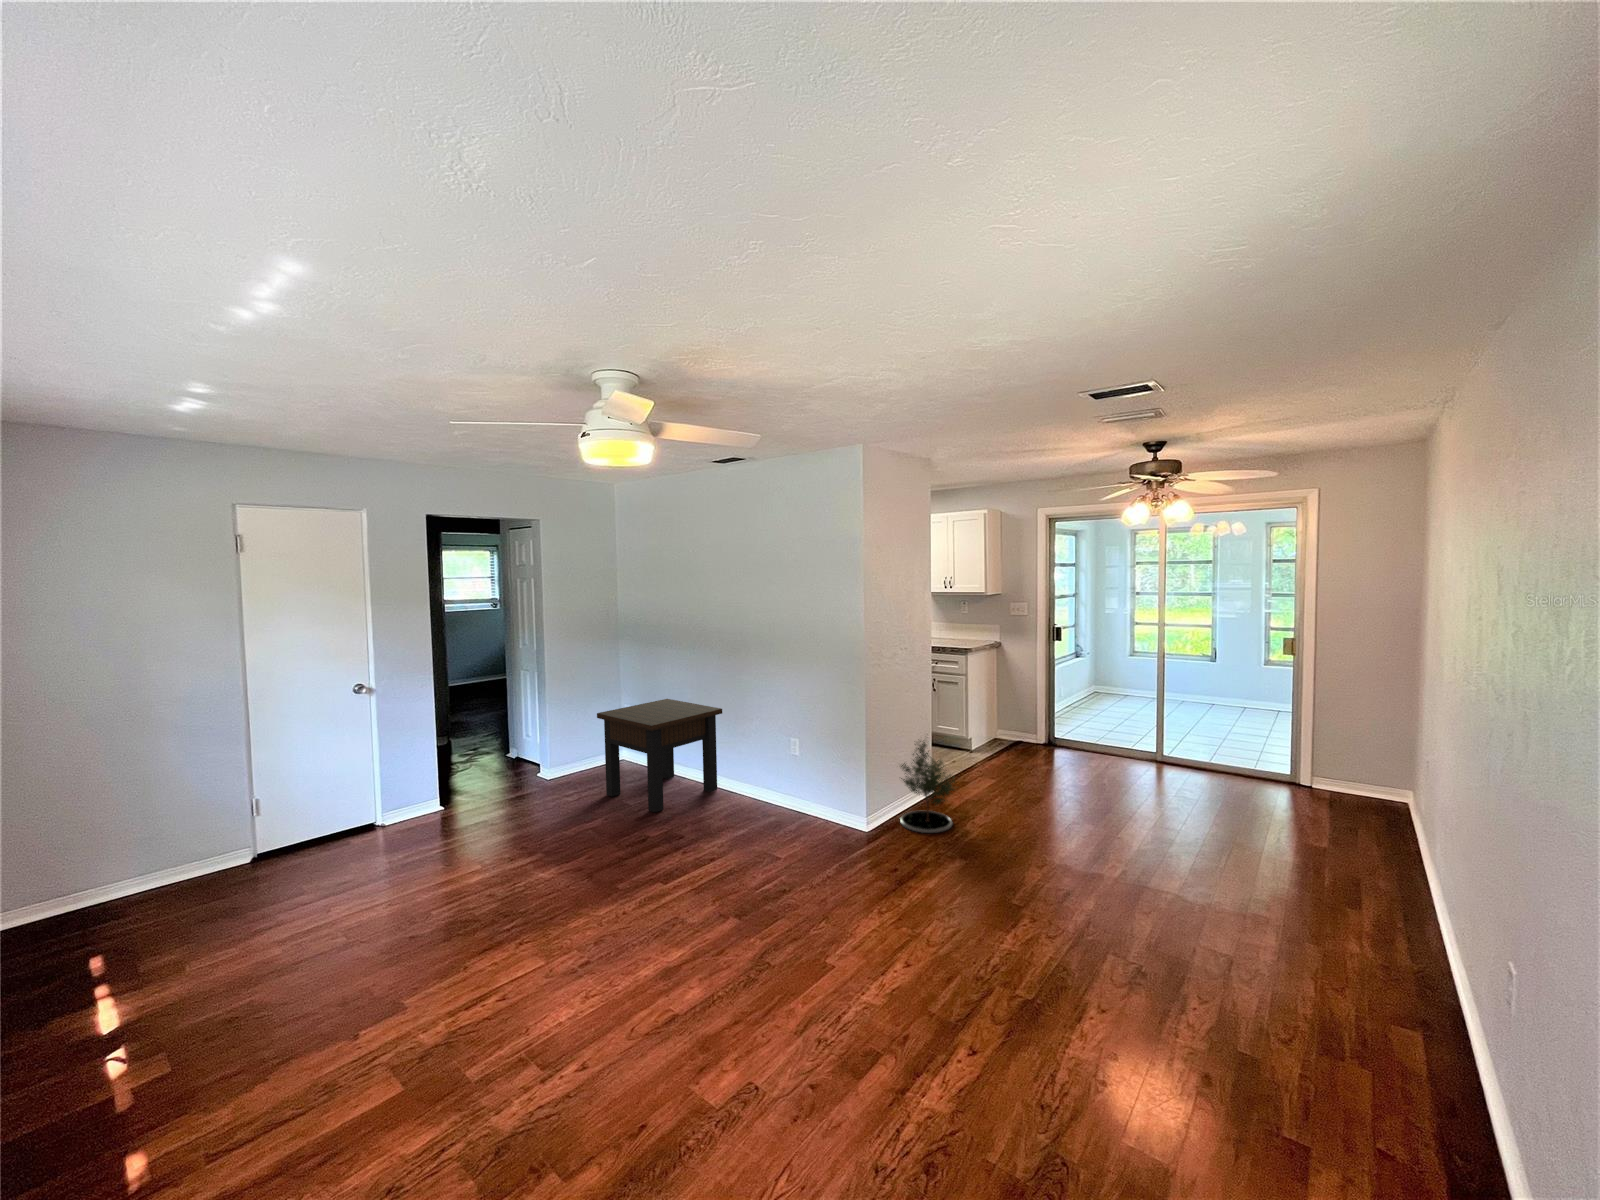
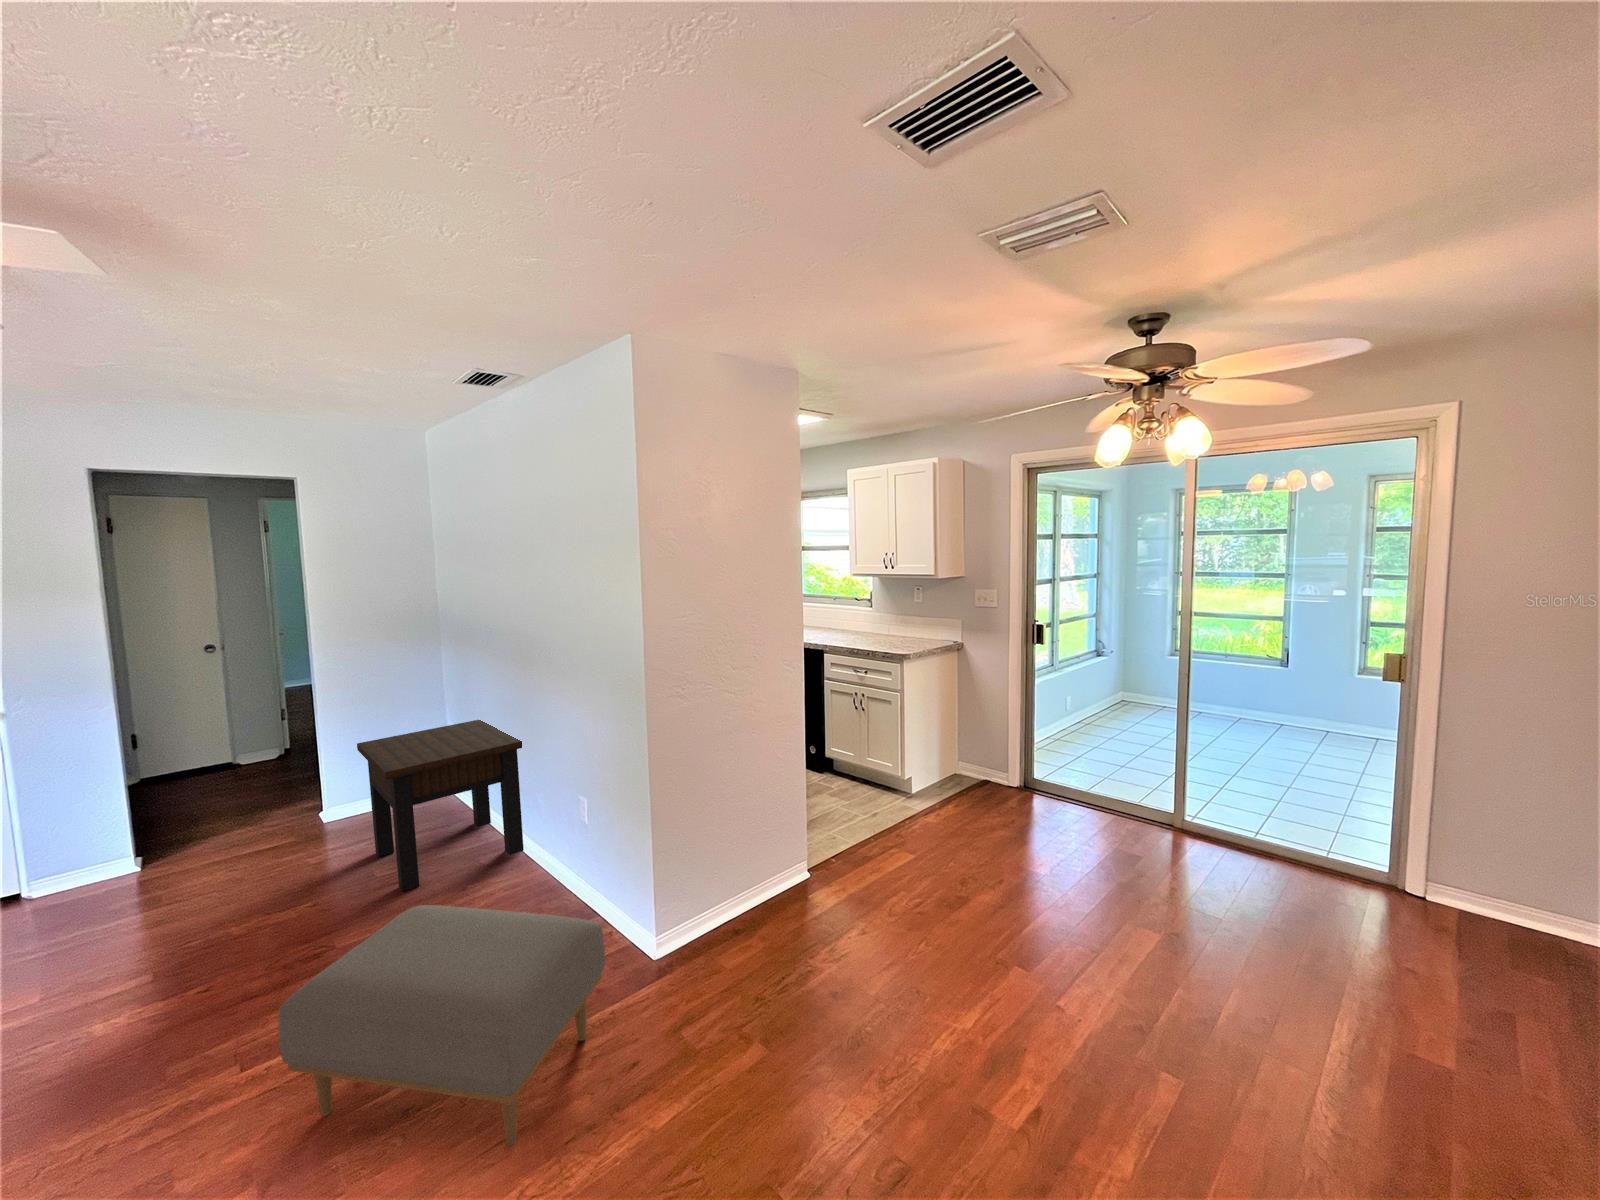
potted tree: present [900,741,955,833] -> none [717,806,807,966]
ottoman: none [717,791,867,902] -> present [278,905,605,1146]

